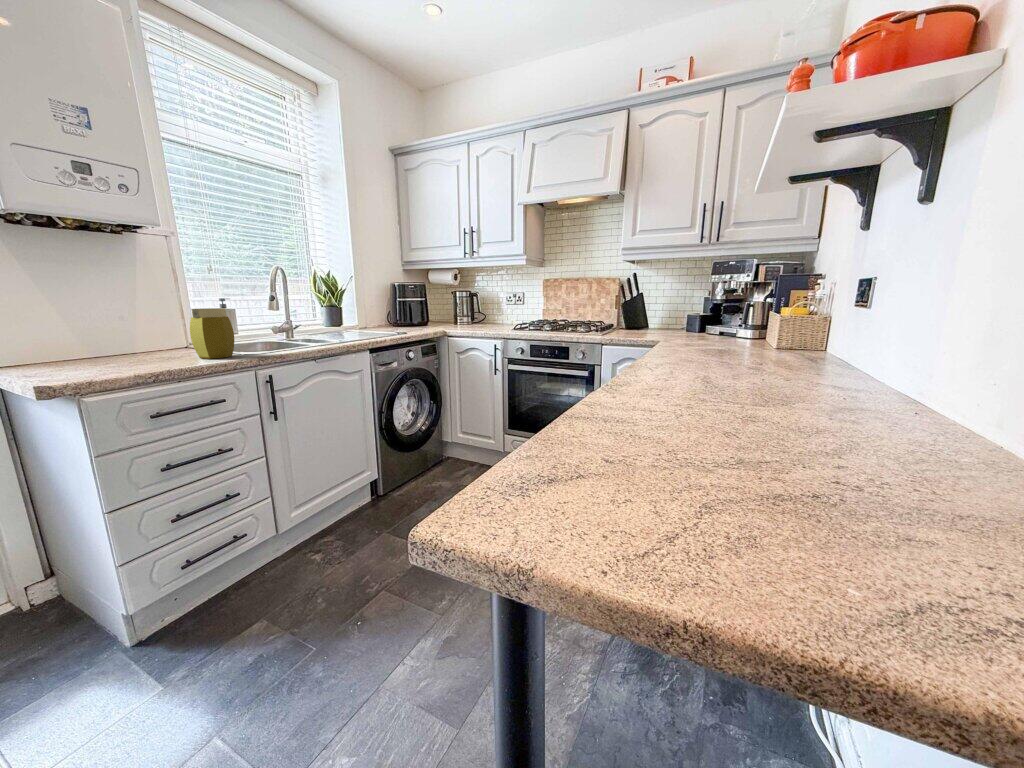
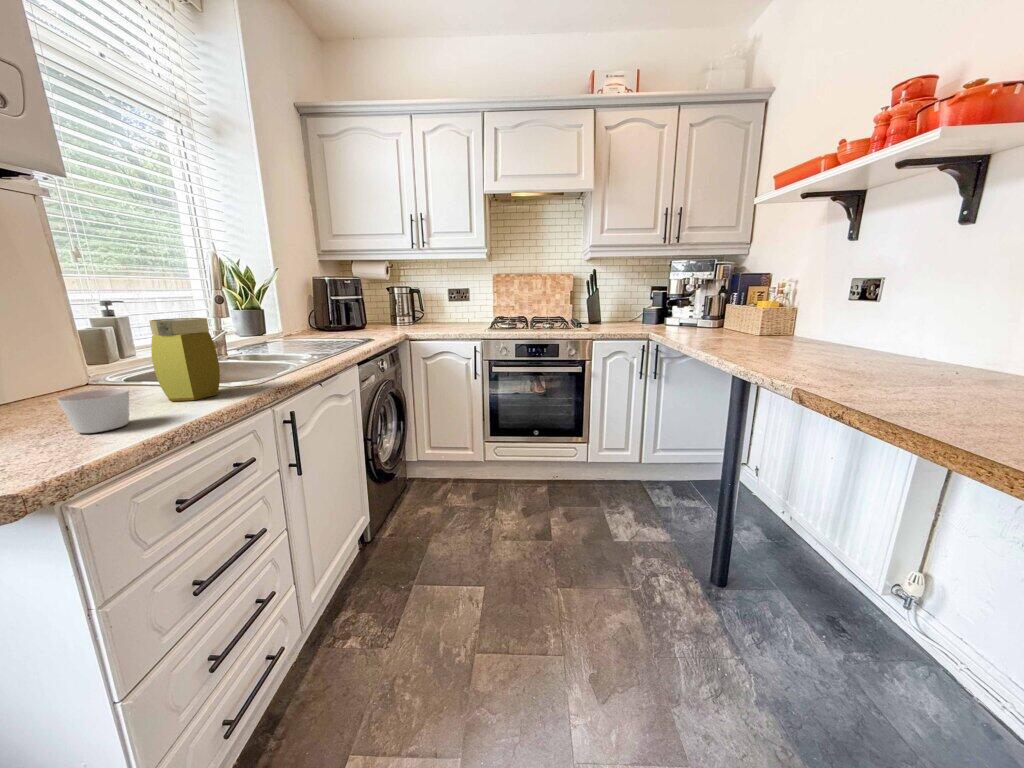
candle: none [123,345,160,367] -> present [57,388,129,433]

